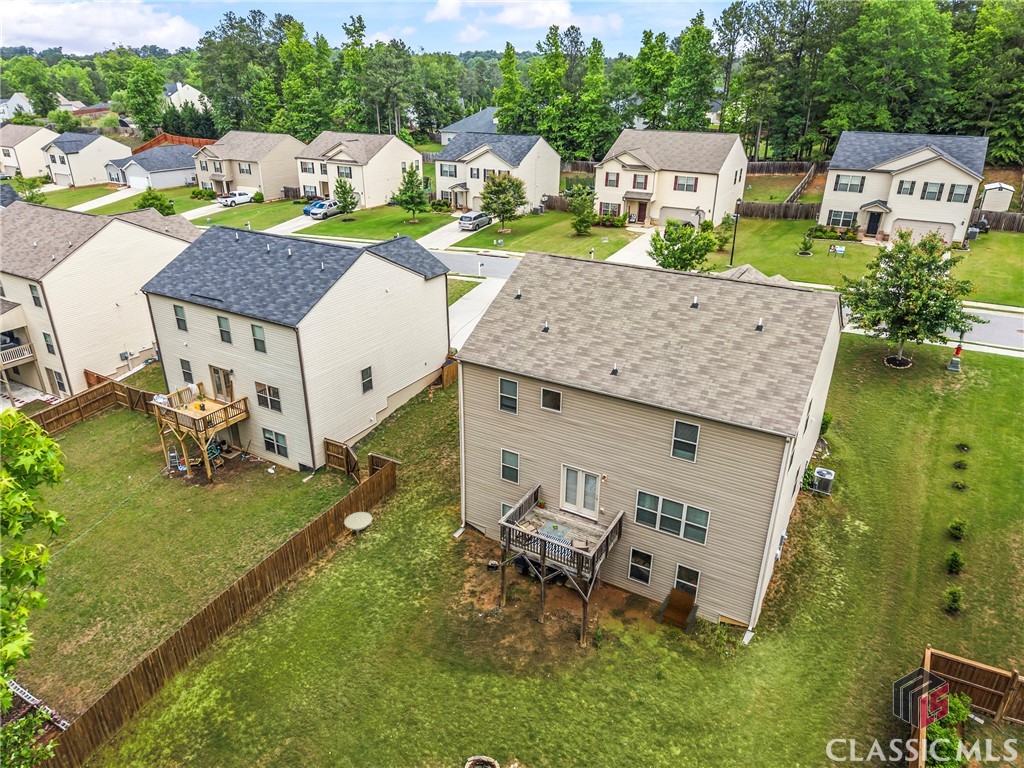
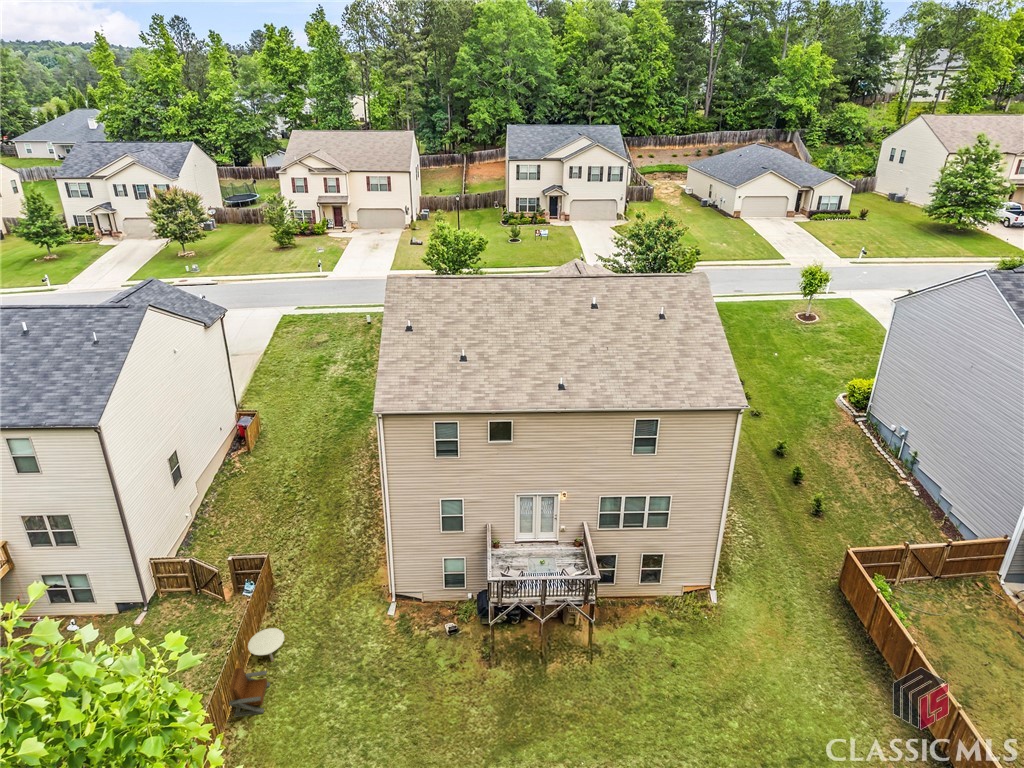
lounge chair: present [657,587,699,635] -> present [229,667,270,717]

